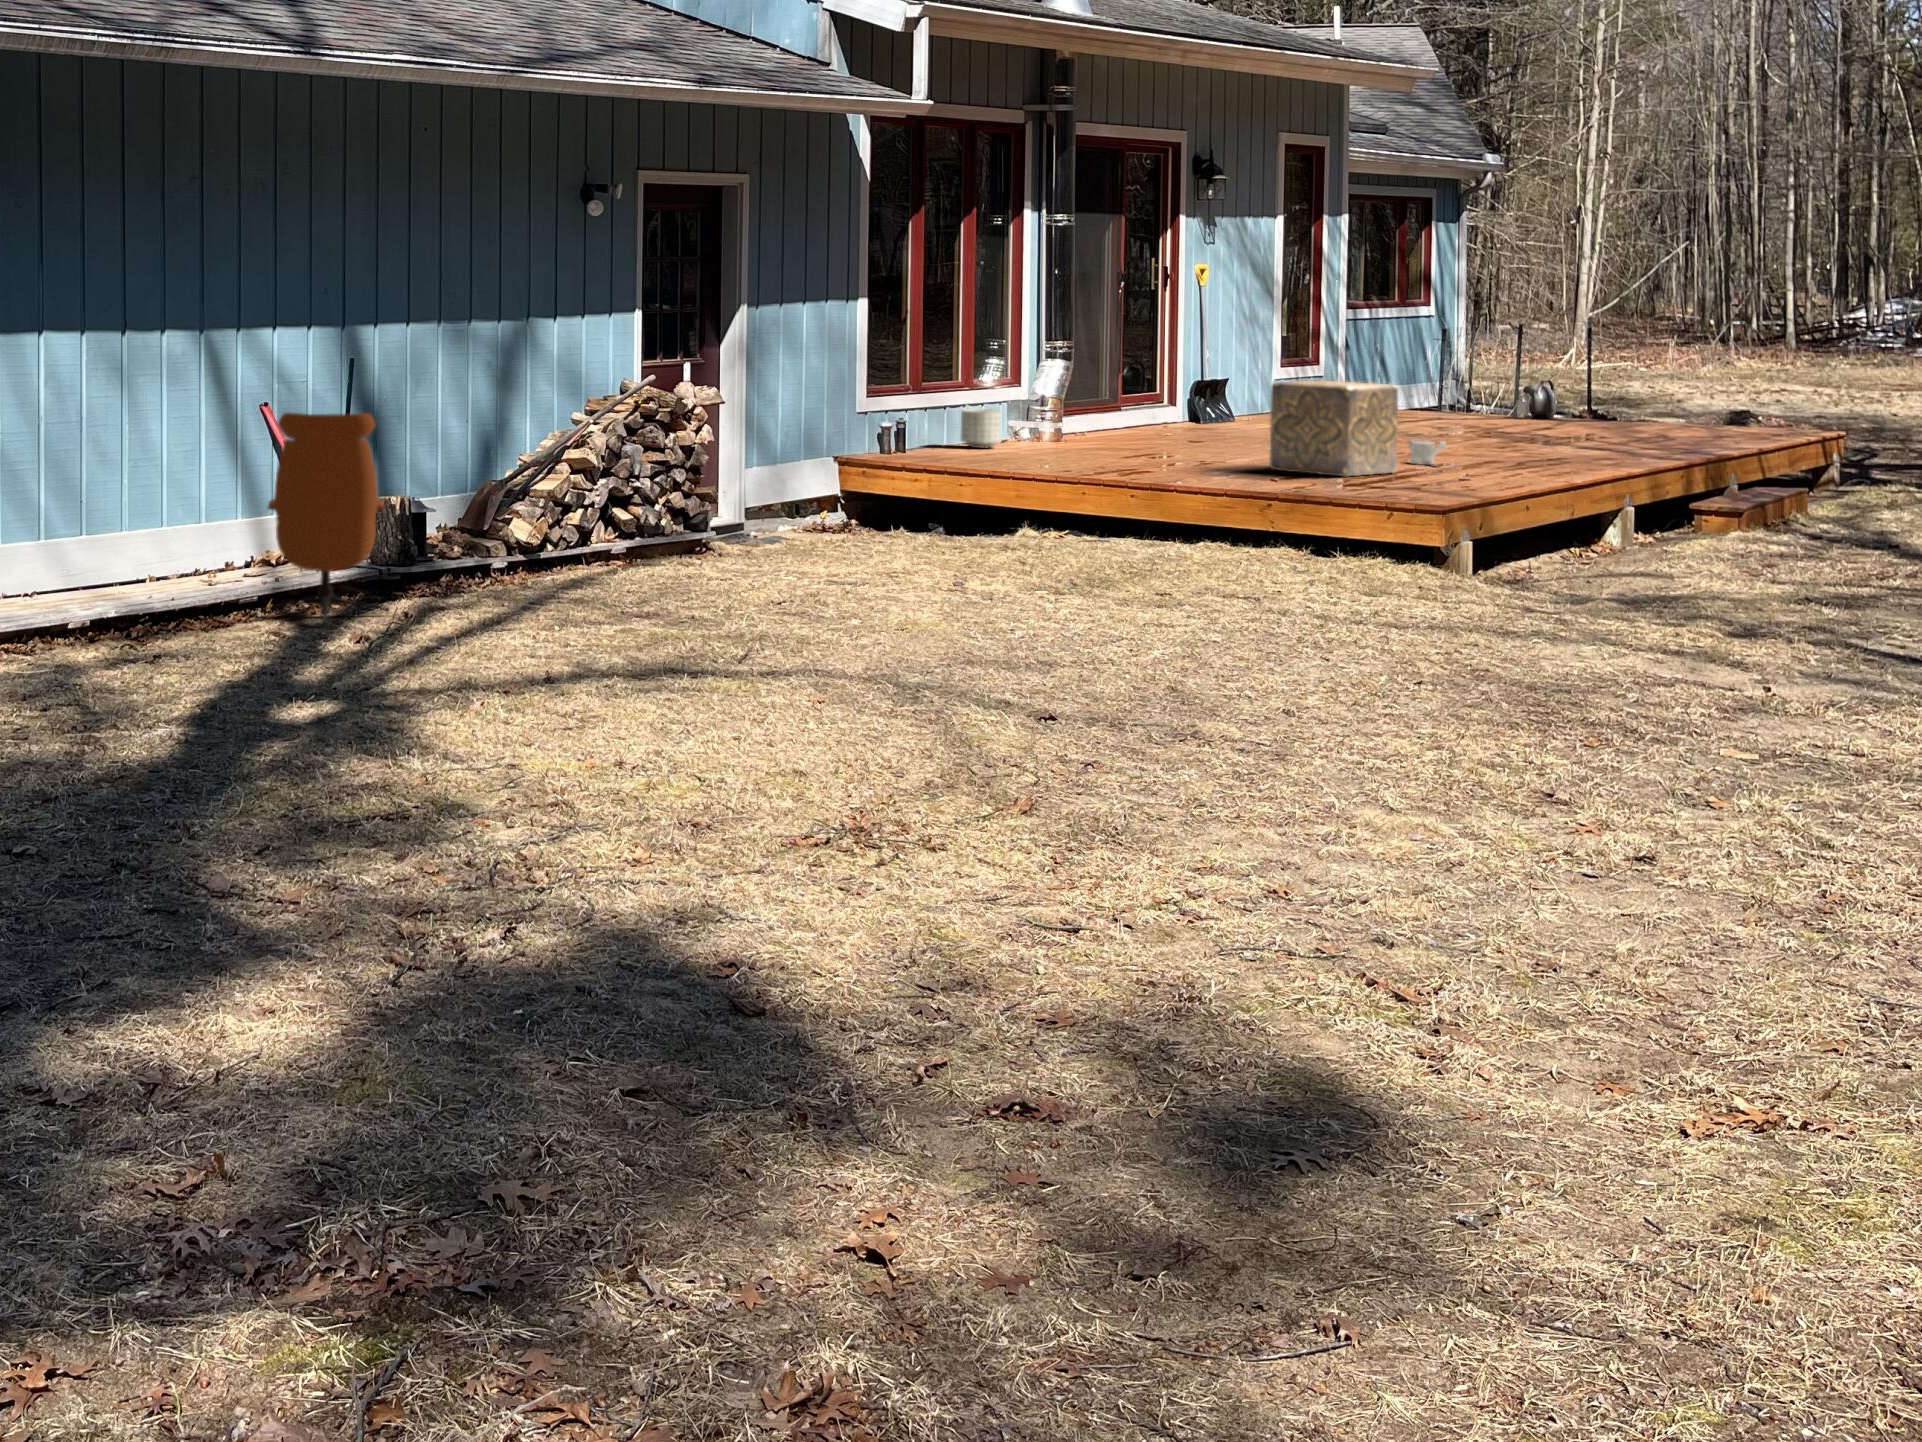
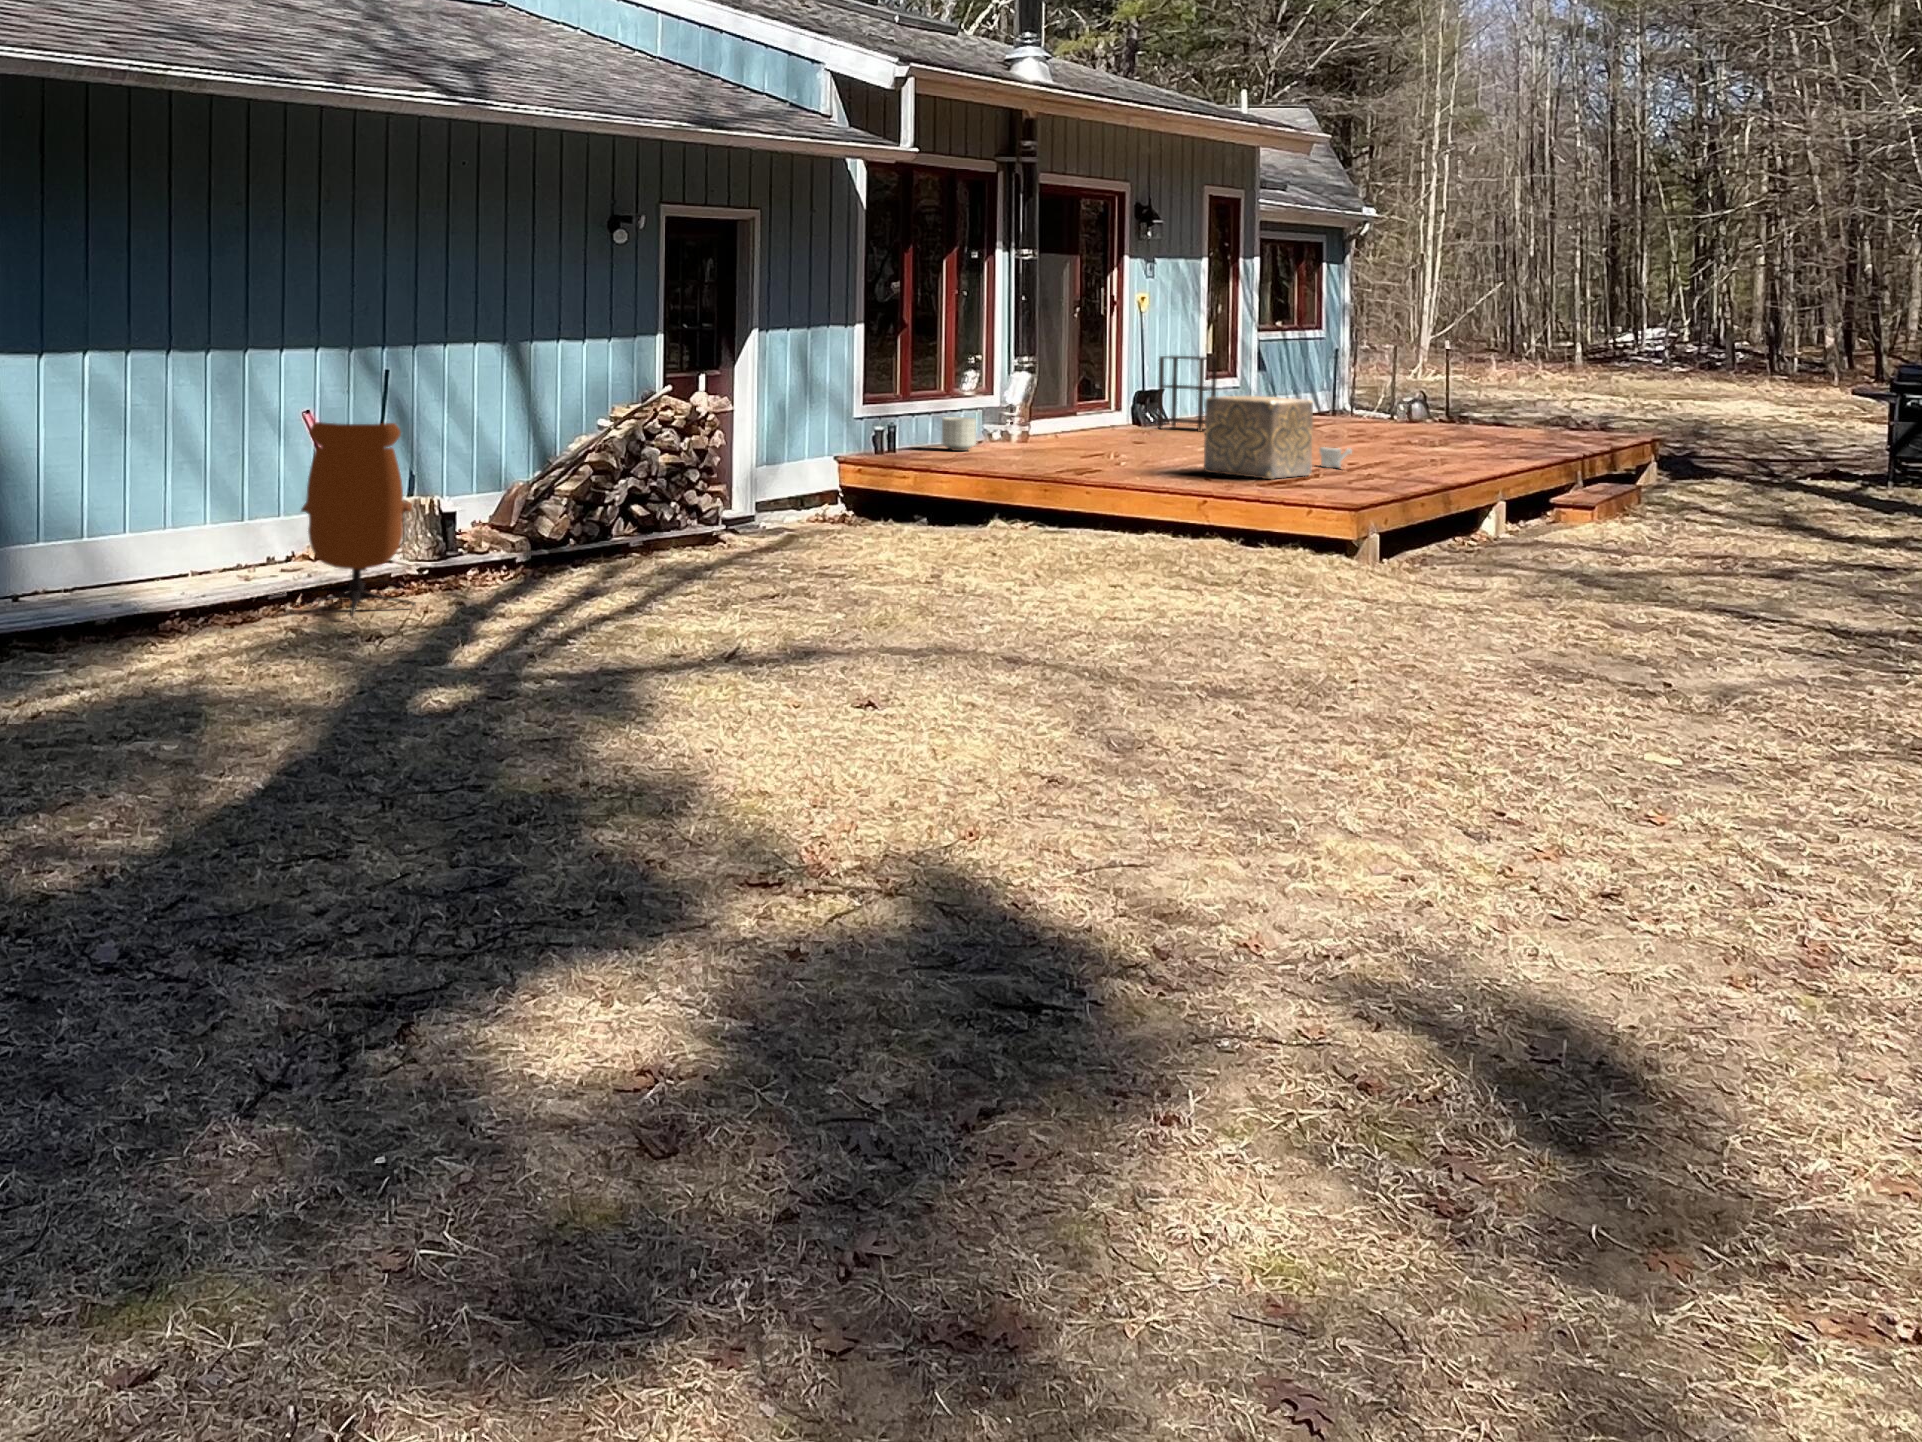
side table: none [1221,335,1293,426] -> present [1158,356,1217,431]

